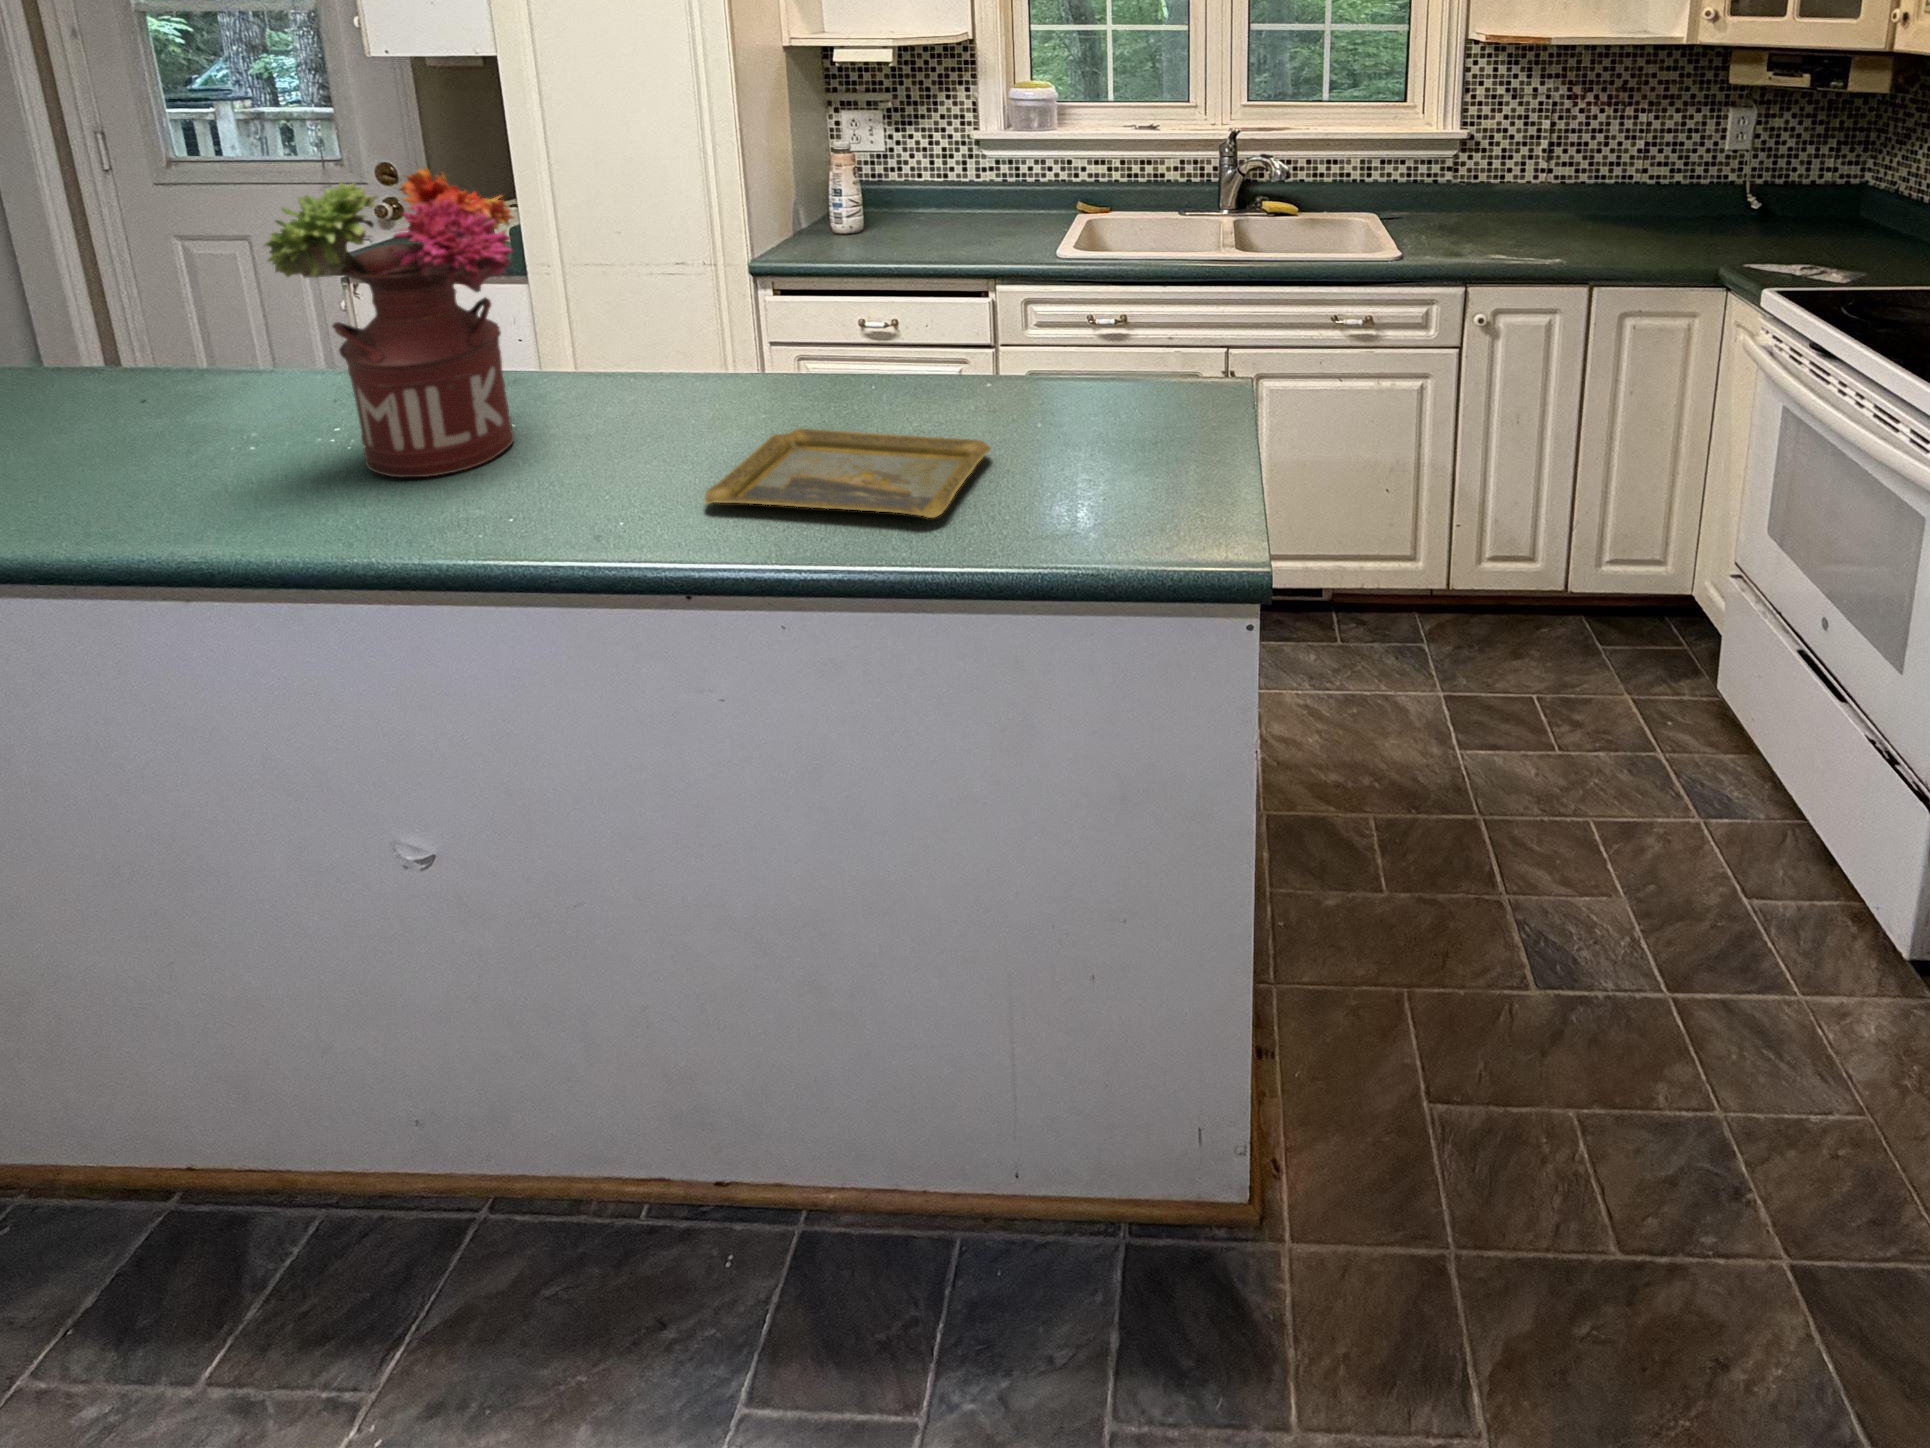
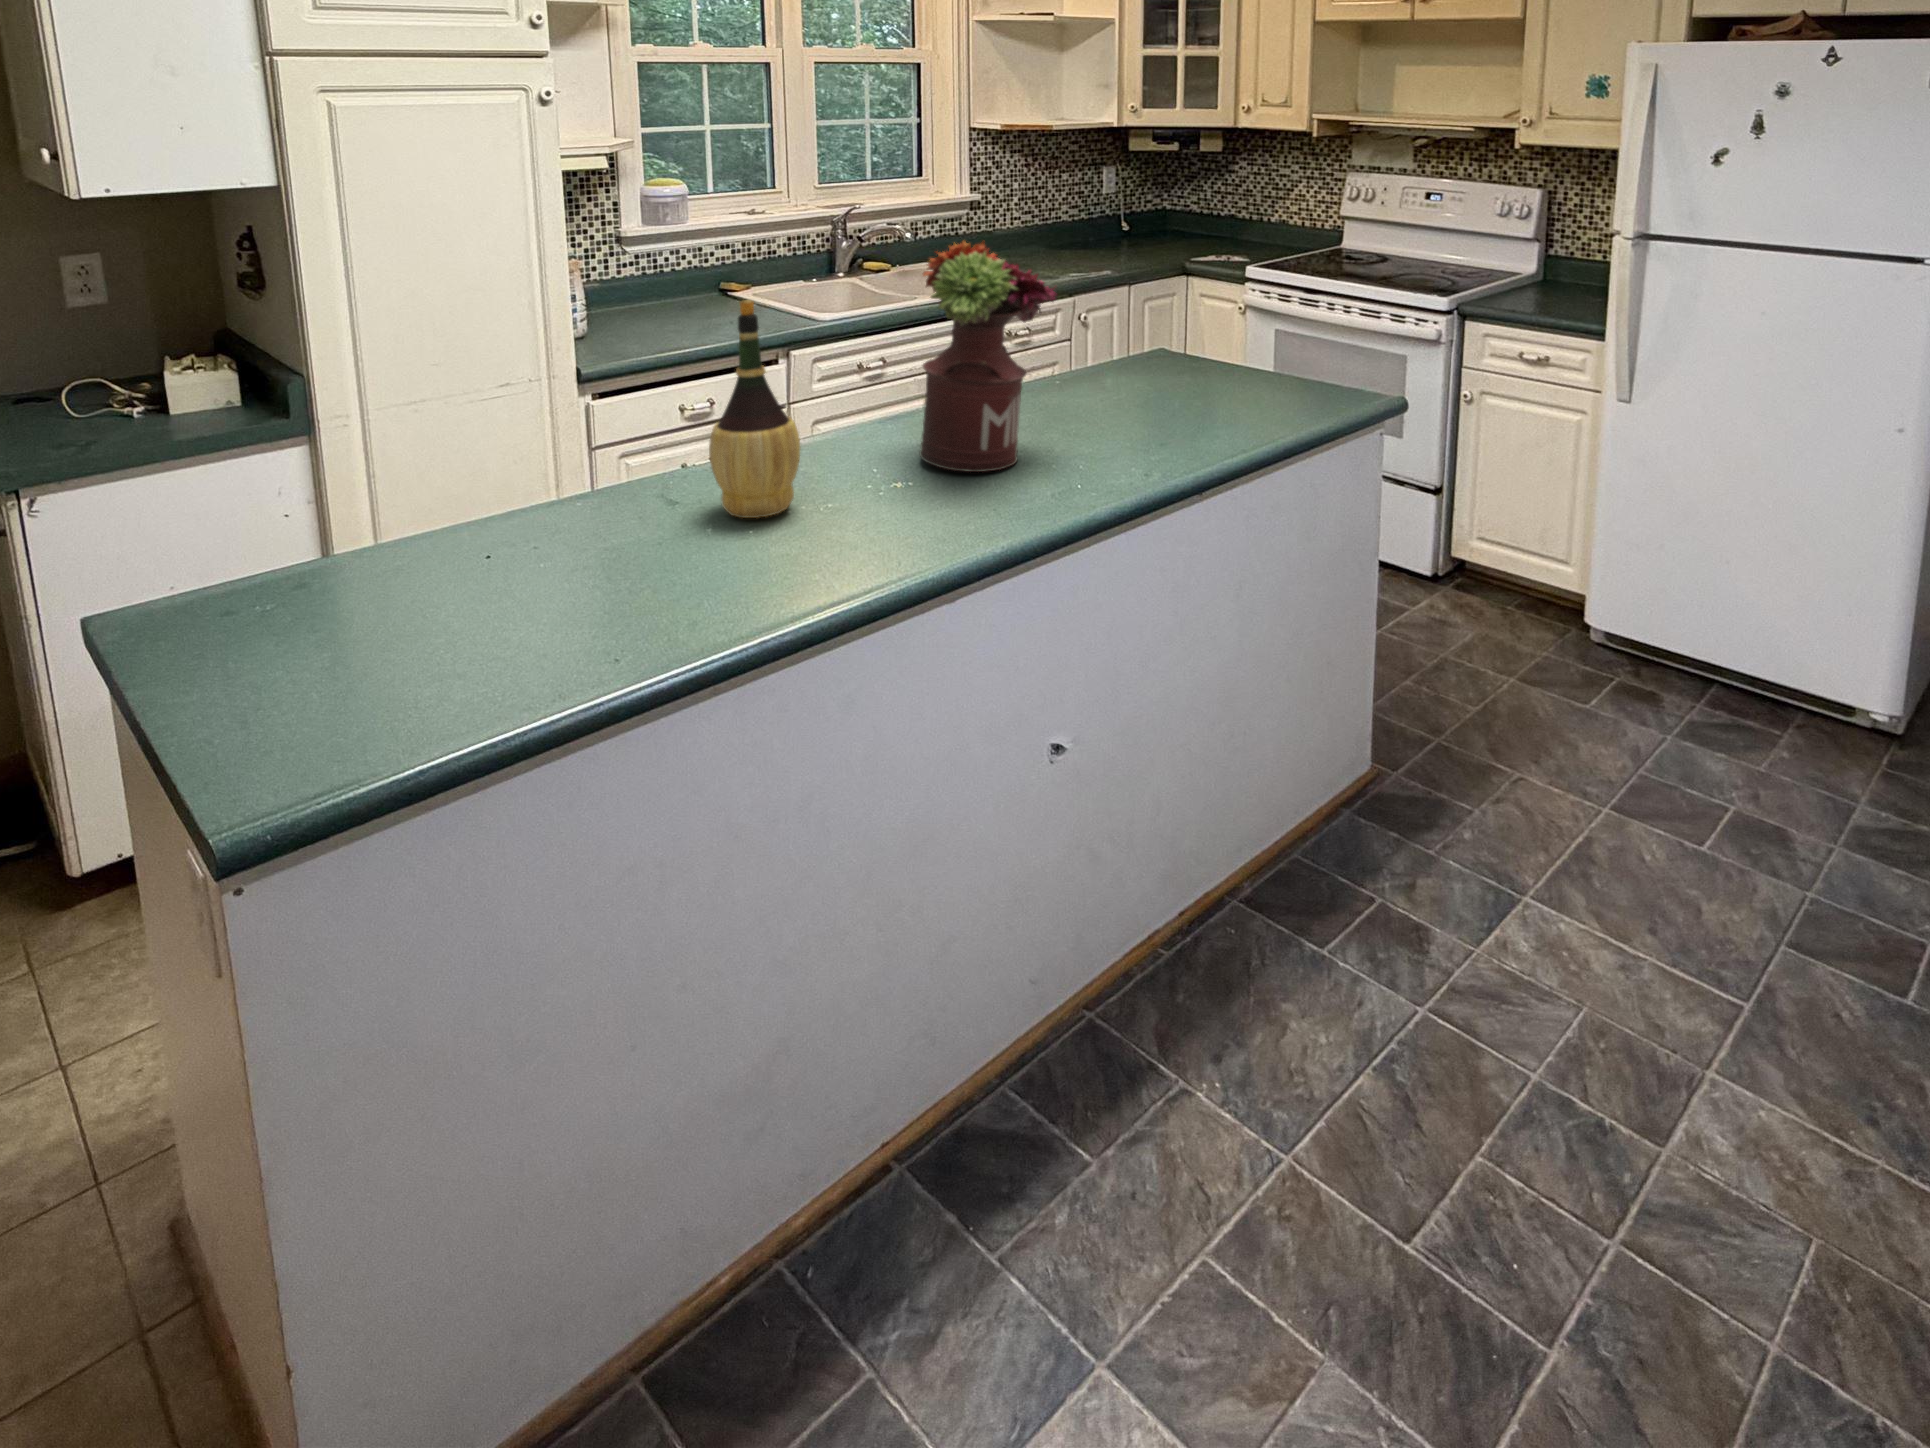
wine bottle: none [108,203,238,444] -> present [709,300,800,518]
tray: present [705,428,991,518] -> none [1121,374,1289,423]

